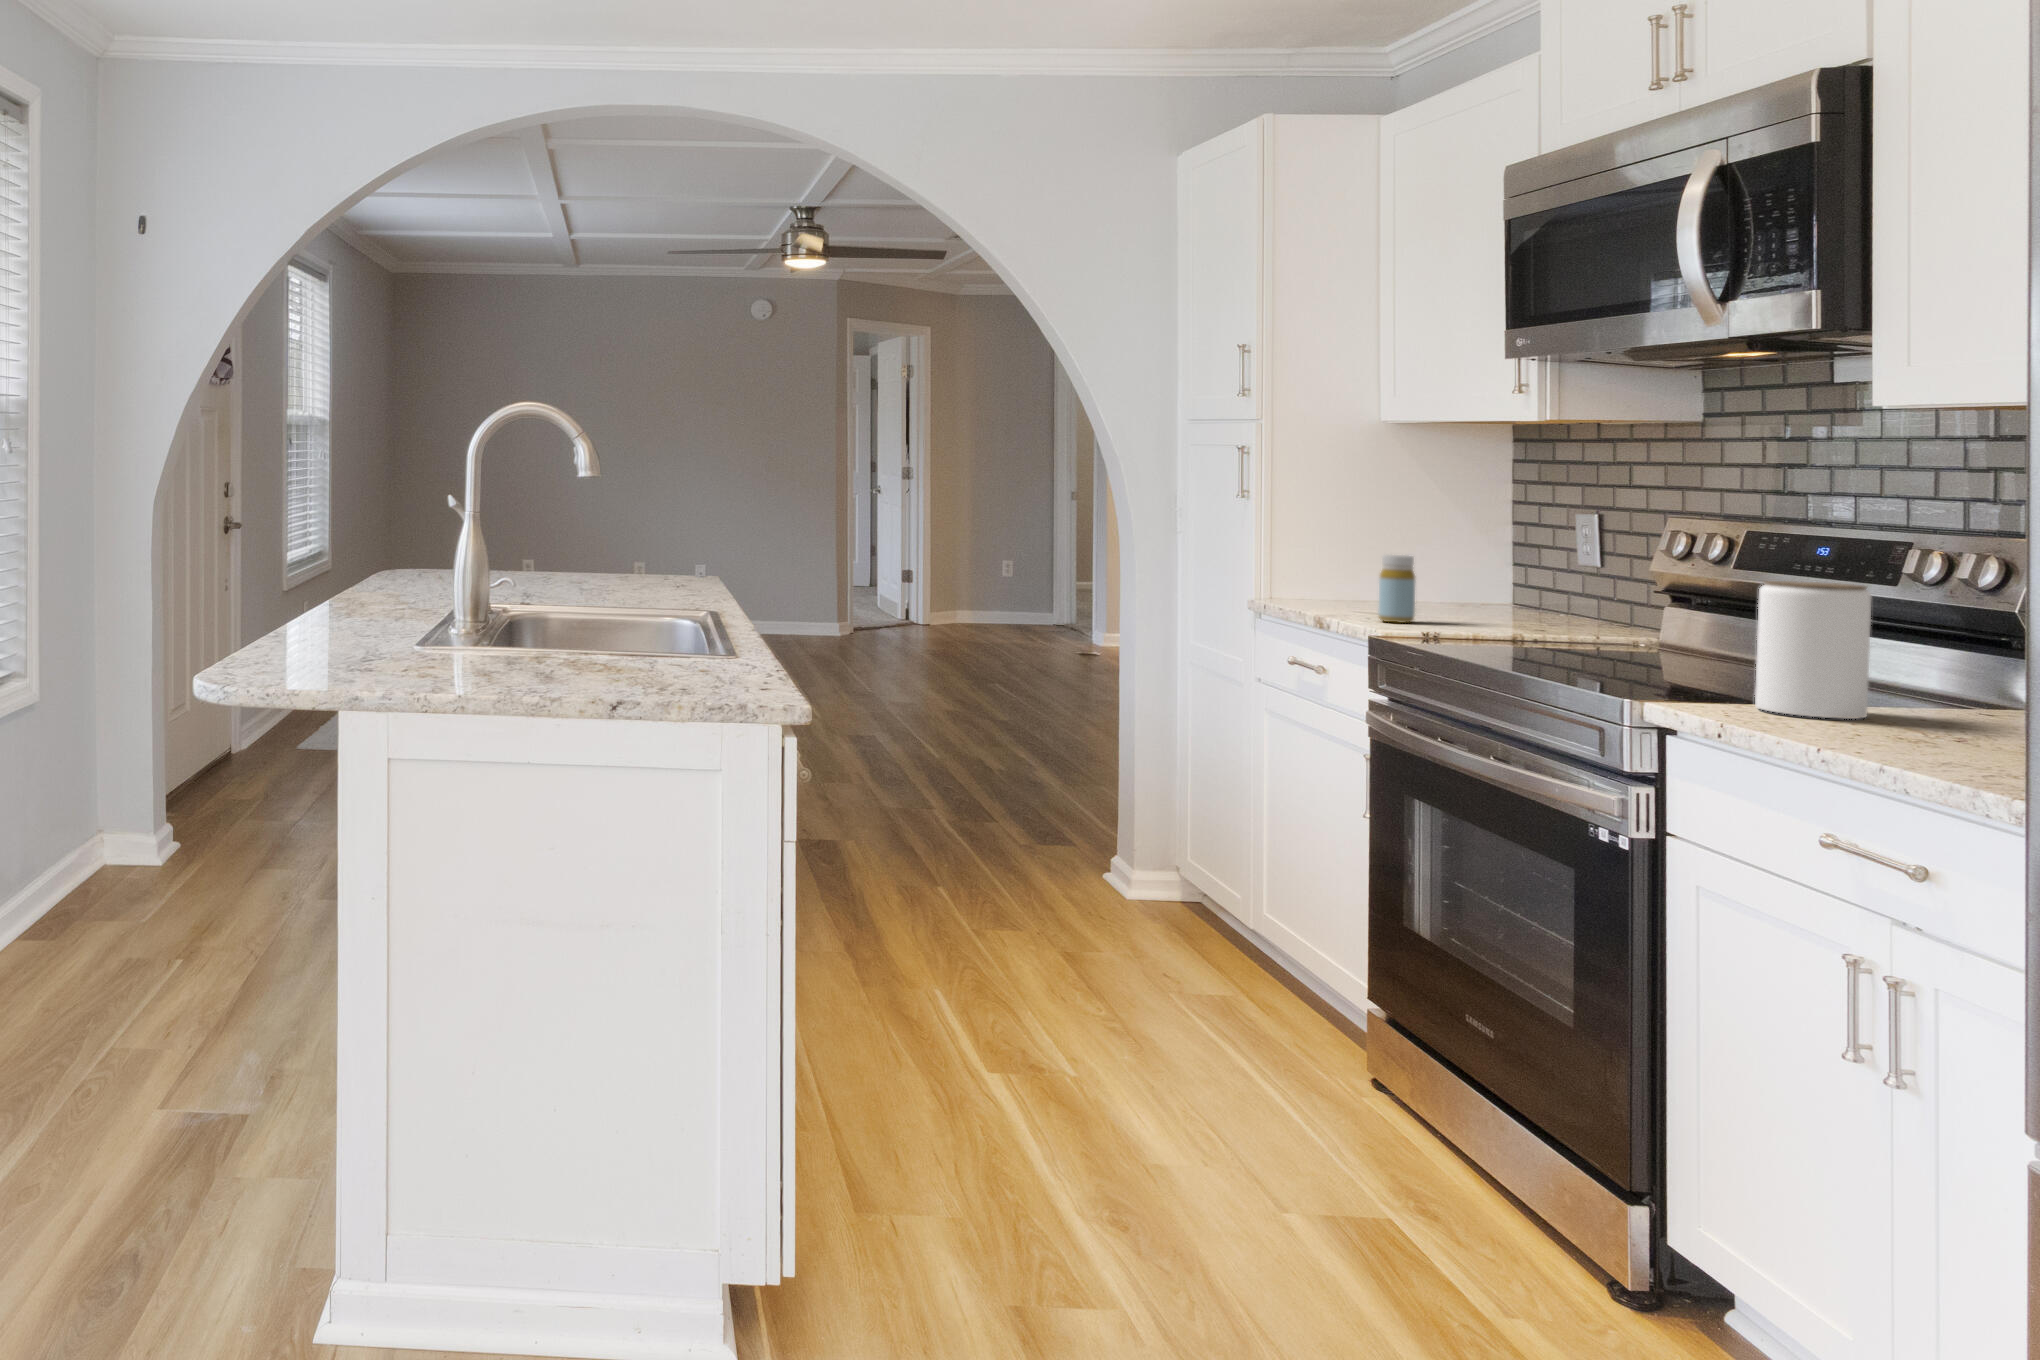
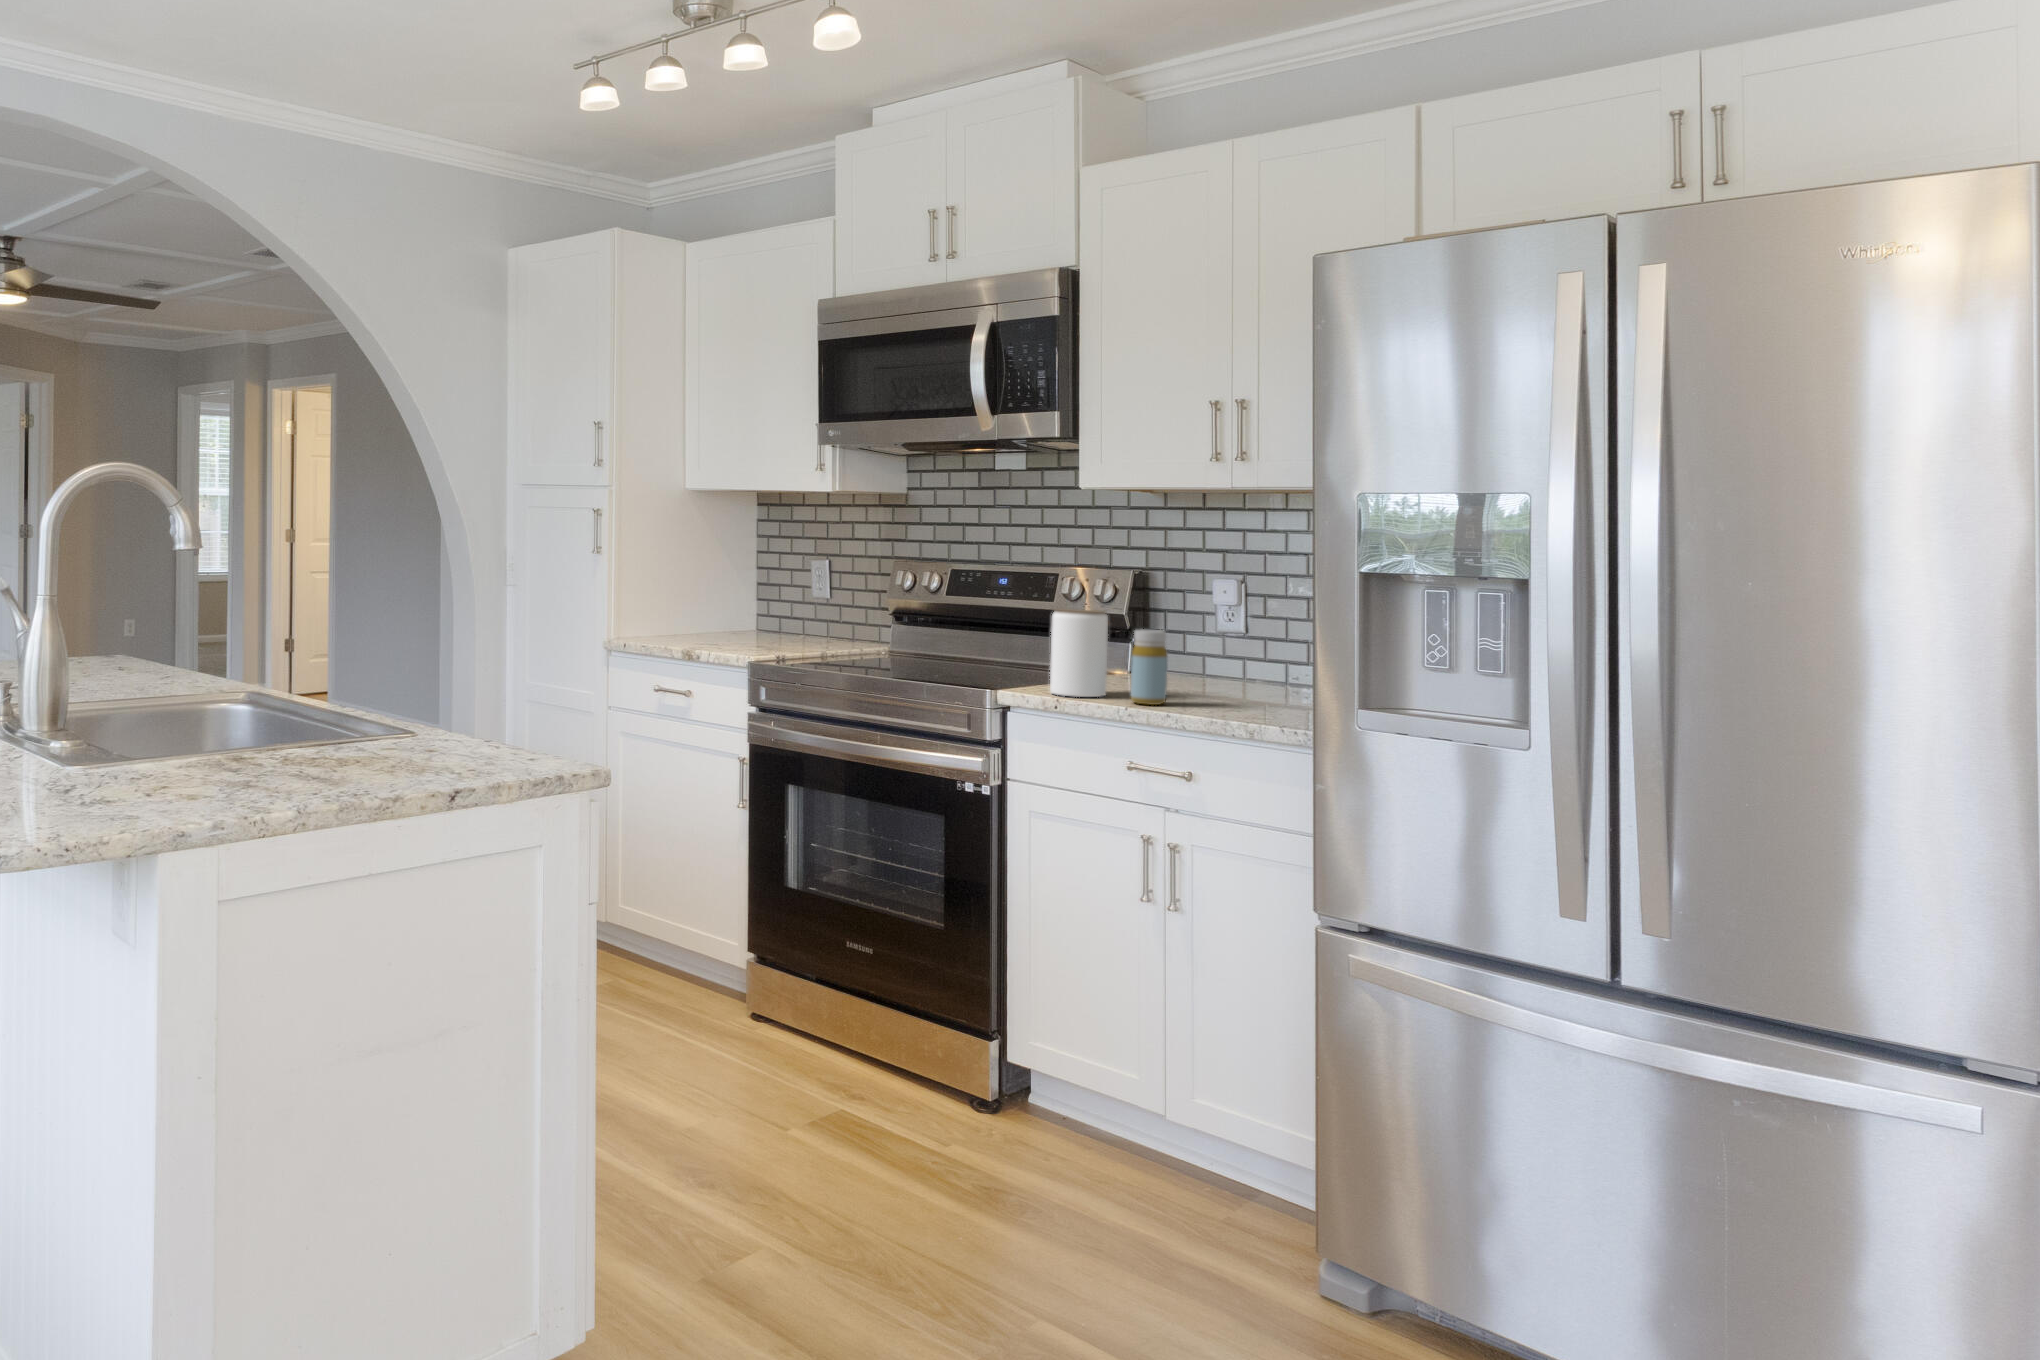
bottle: present [1378,555,1415,623] -> present [1131,630,1167,705]

